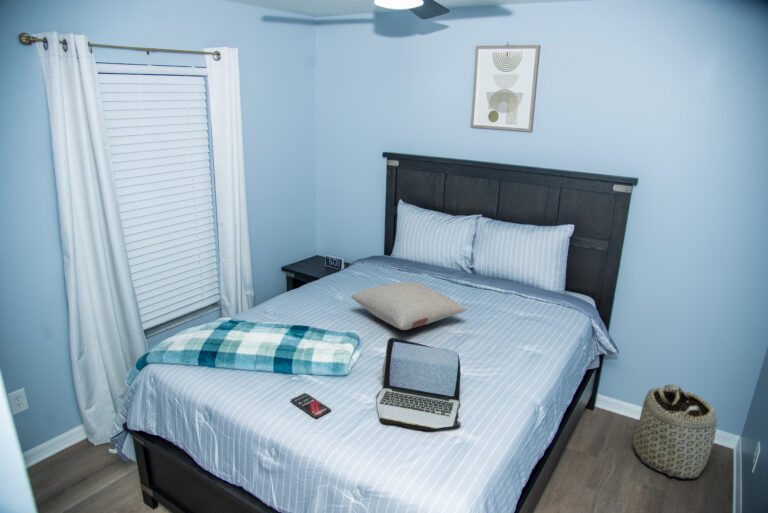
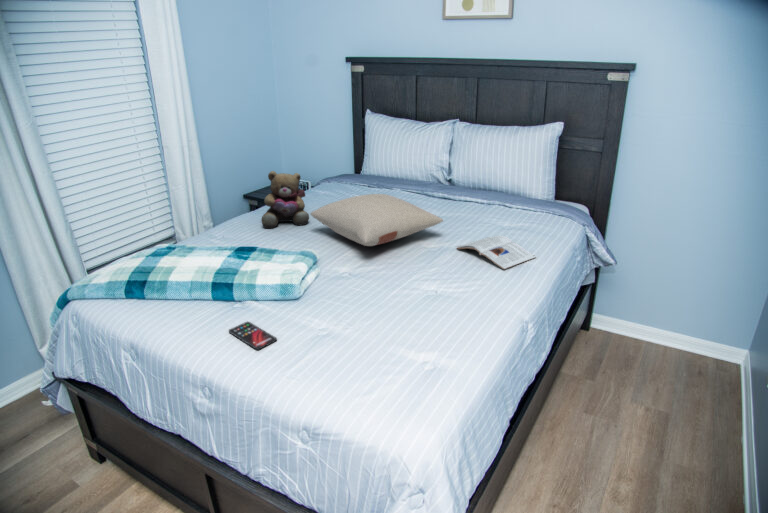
teddy bear: none [307,257,348,306] -> present [261,171,309,228]
magazine: none [478,325,547,358] -> present [457,236,536,269]
laptop: present [376,338,461,430] -> none [333,251,434,357]
basket: present [633,384,717,479] -> none [632,294,726,395]

